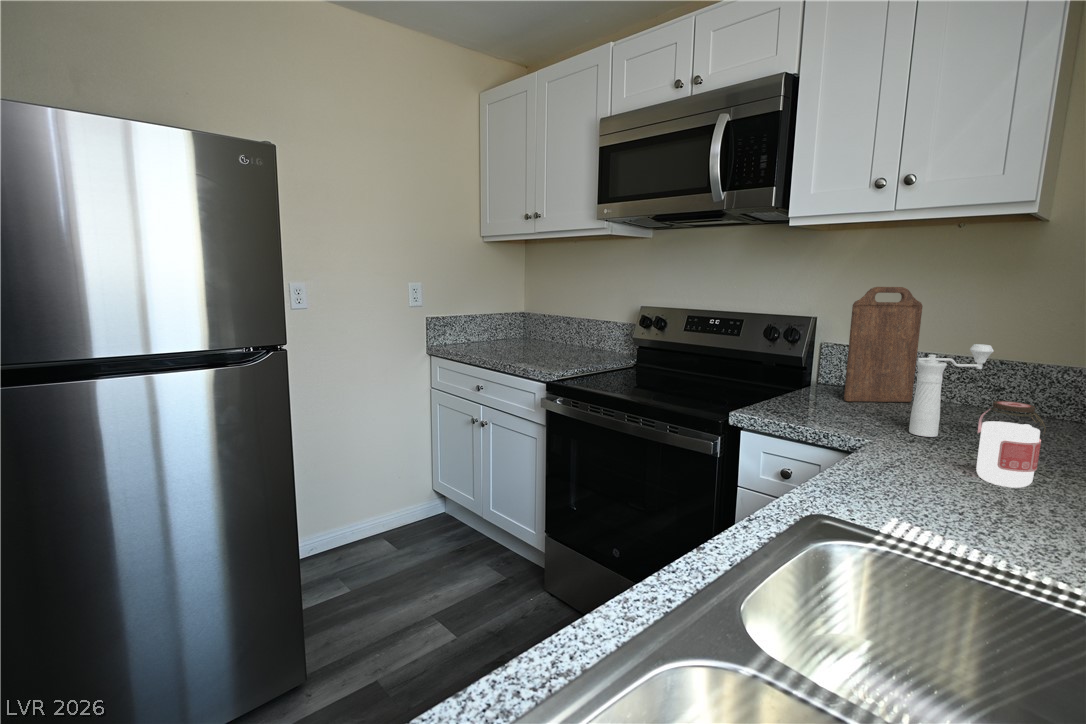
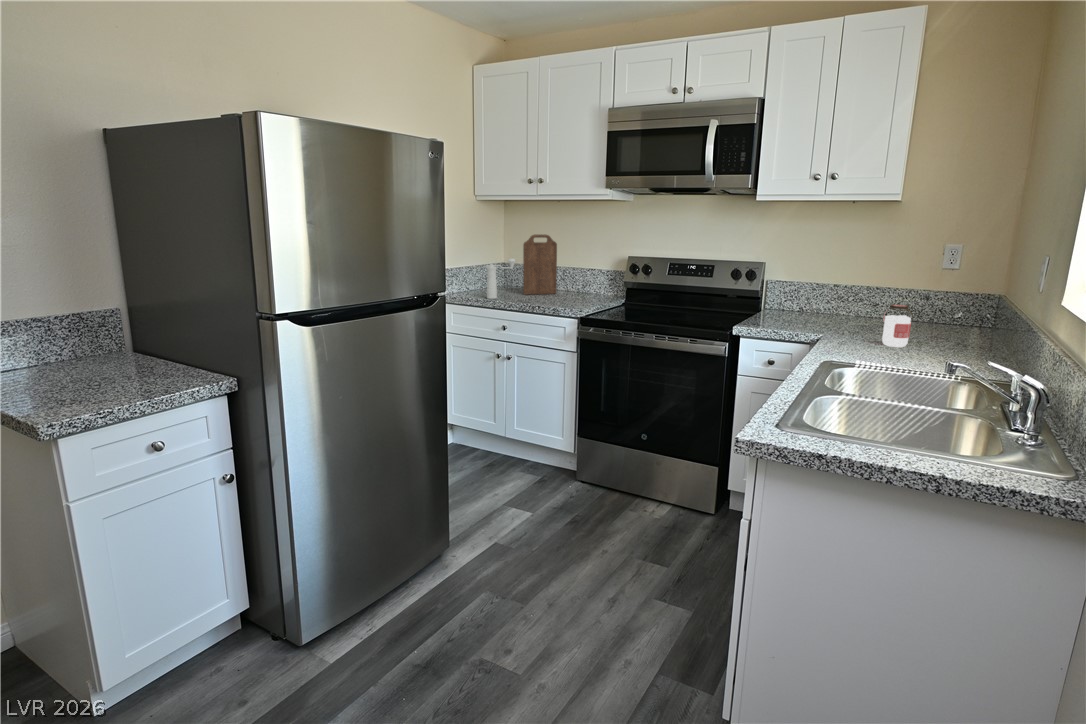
cutting board: present [844,287,923,402] -> present [523,234,557,294]
pepper mill: present [909,344,994,437] -> present [486,259,516,299]

